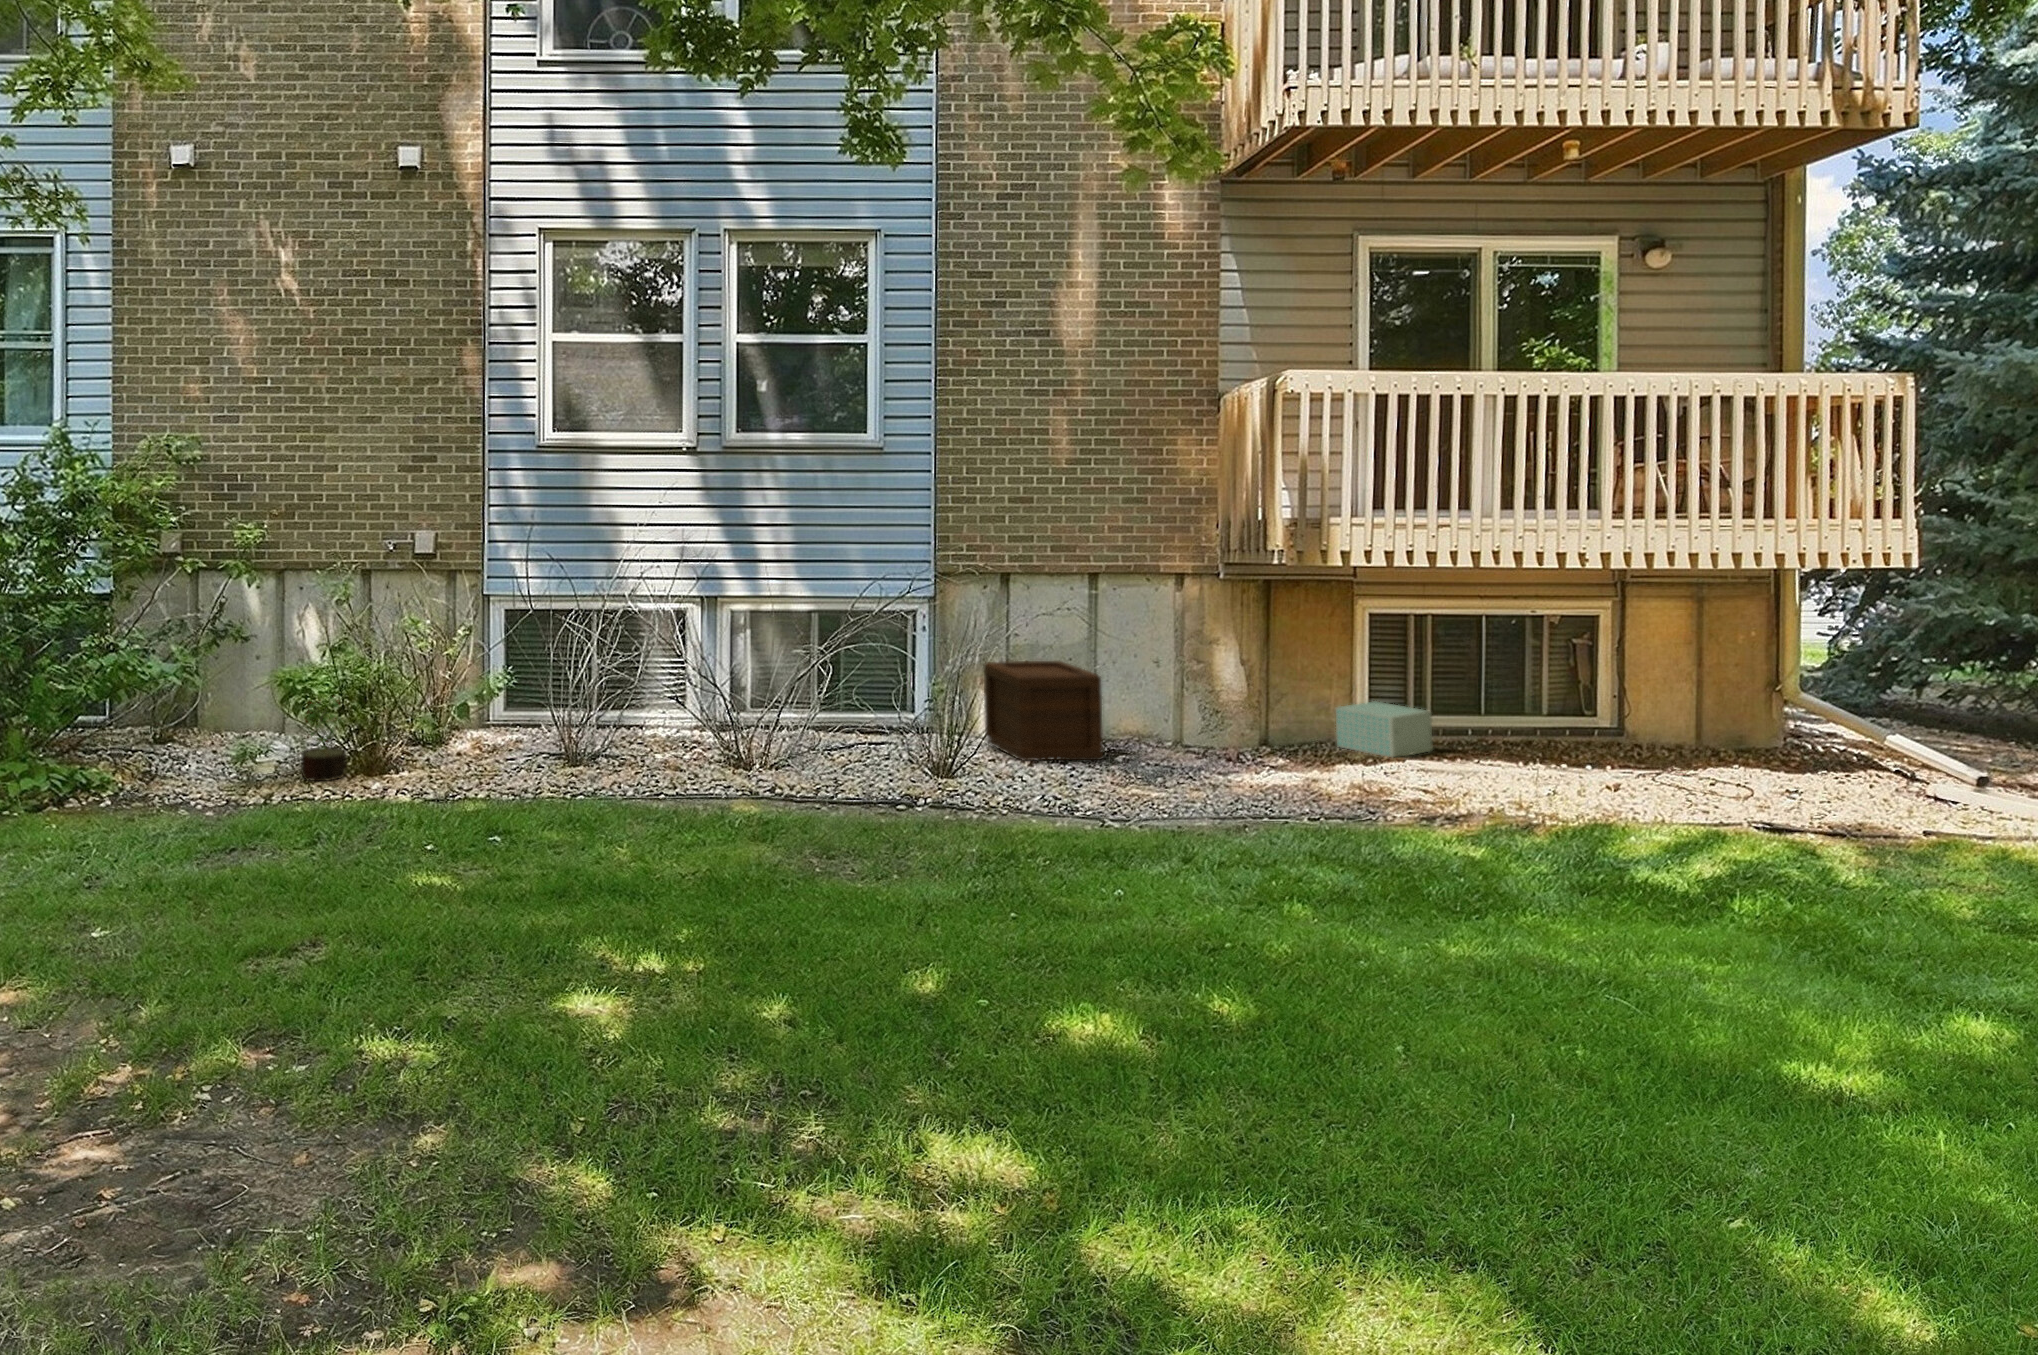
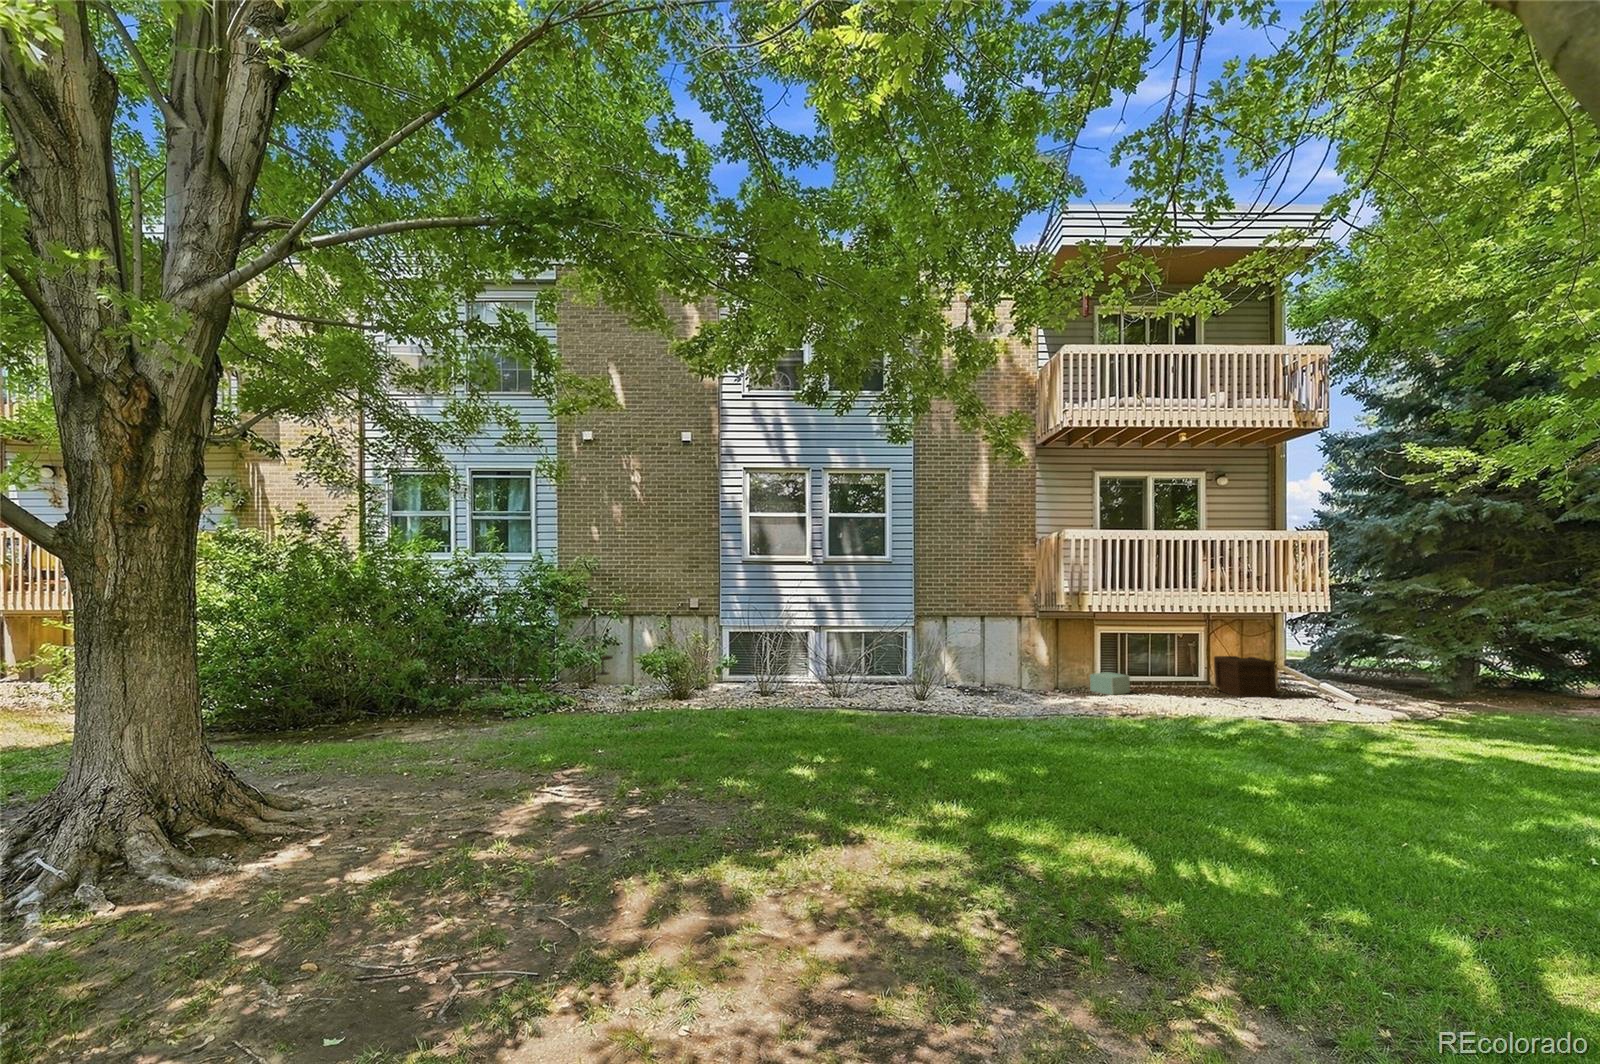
side table: none [185,659,229,743] -> present [597,655,613,675]
wooden crate: present [984,661,1103,761] -> present [1214,656,1277,697]
decorative plant: present [301,697,347,781] -> none [638,668,659,706]

